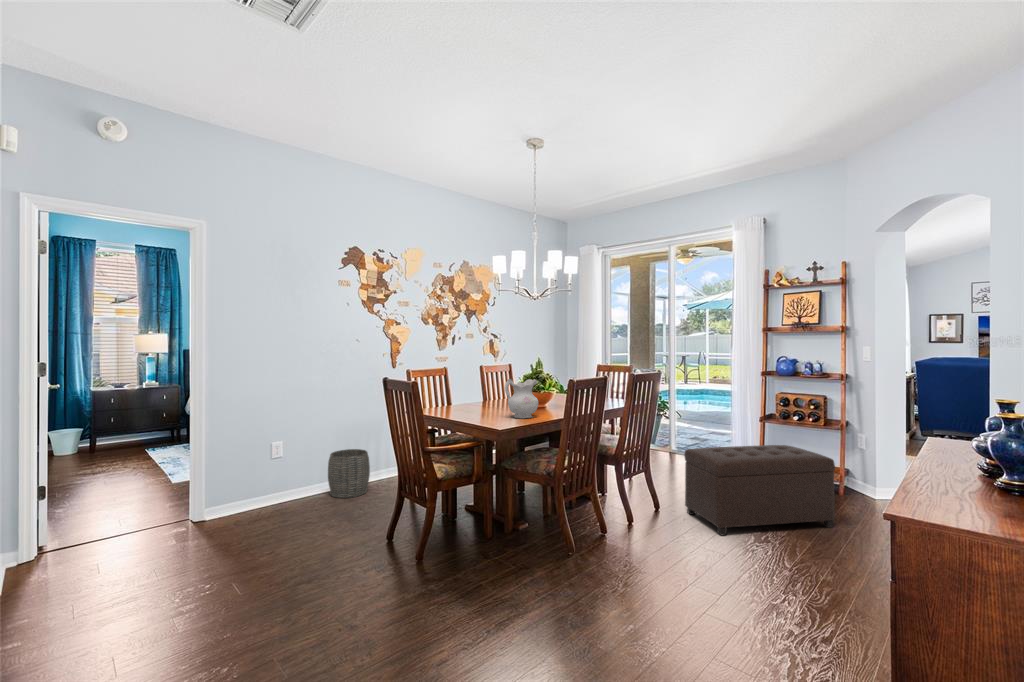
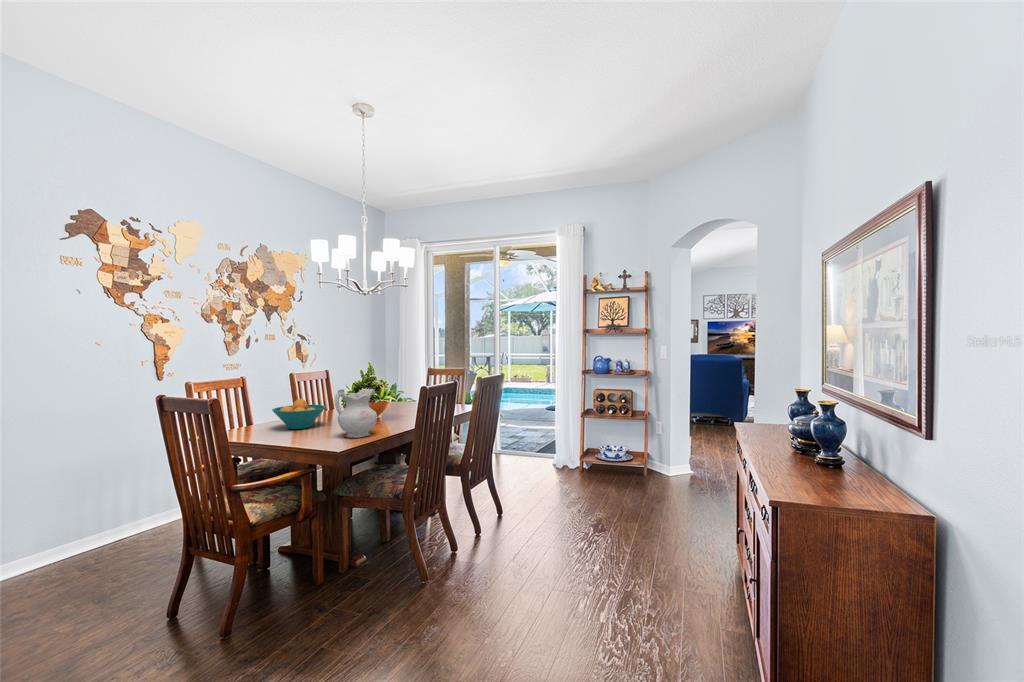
fruit bowl: none [464,386,503,410] -> present [272,399,326,429]
ottoman: present [684,445,835,535] -> none [528,439,656,538]
woven basket: present [328,449,370,498] -> none [41,497,119,575]

